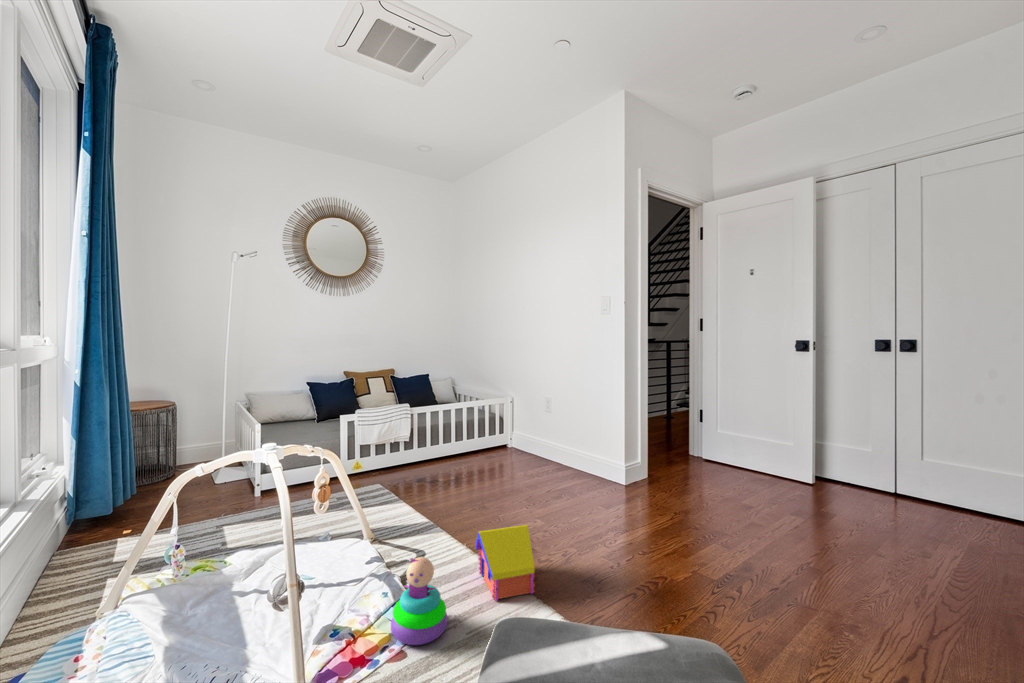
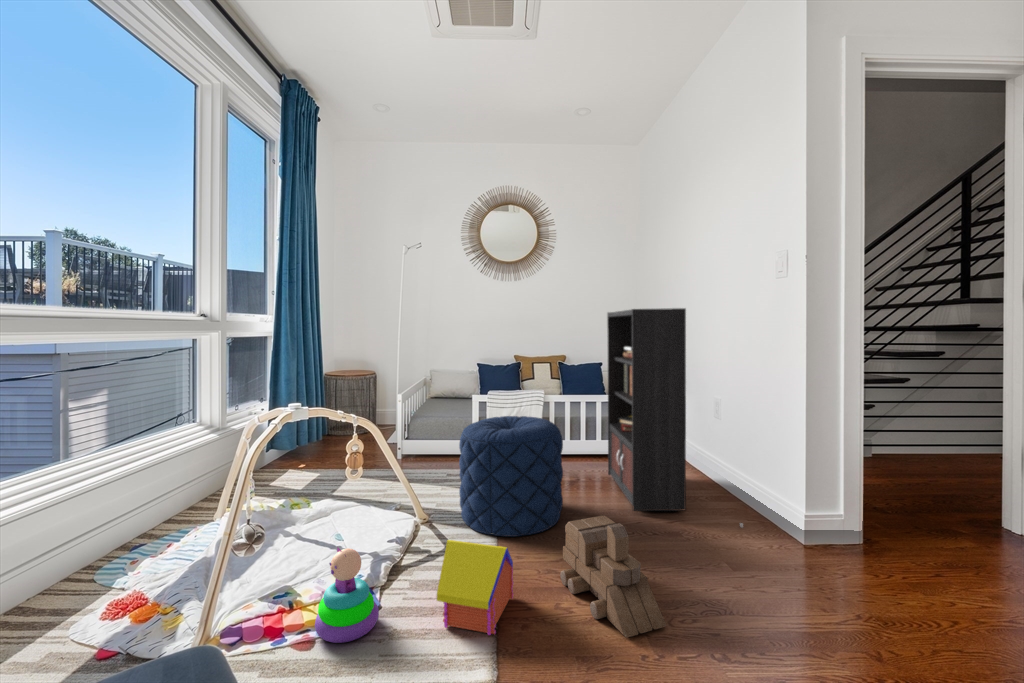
bookcase: none [477,333,597,491] -> present [607,308,743,527]
pouf: none [394,425,486,533] -> present [459,416,563,537]
toy train: none [530,491,622,565] -> present [560,515,666,638]

